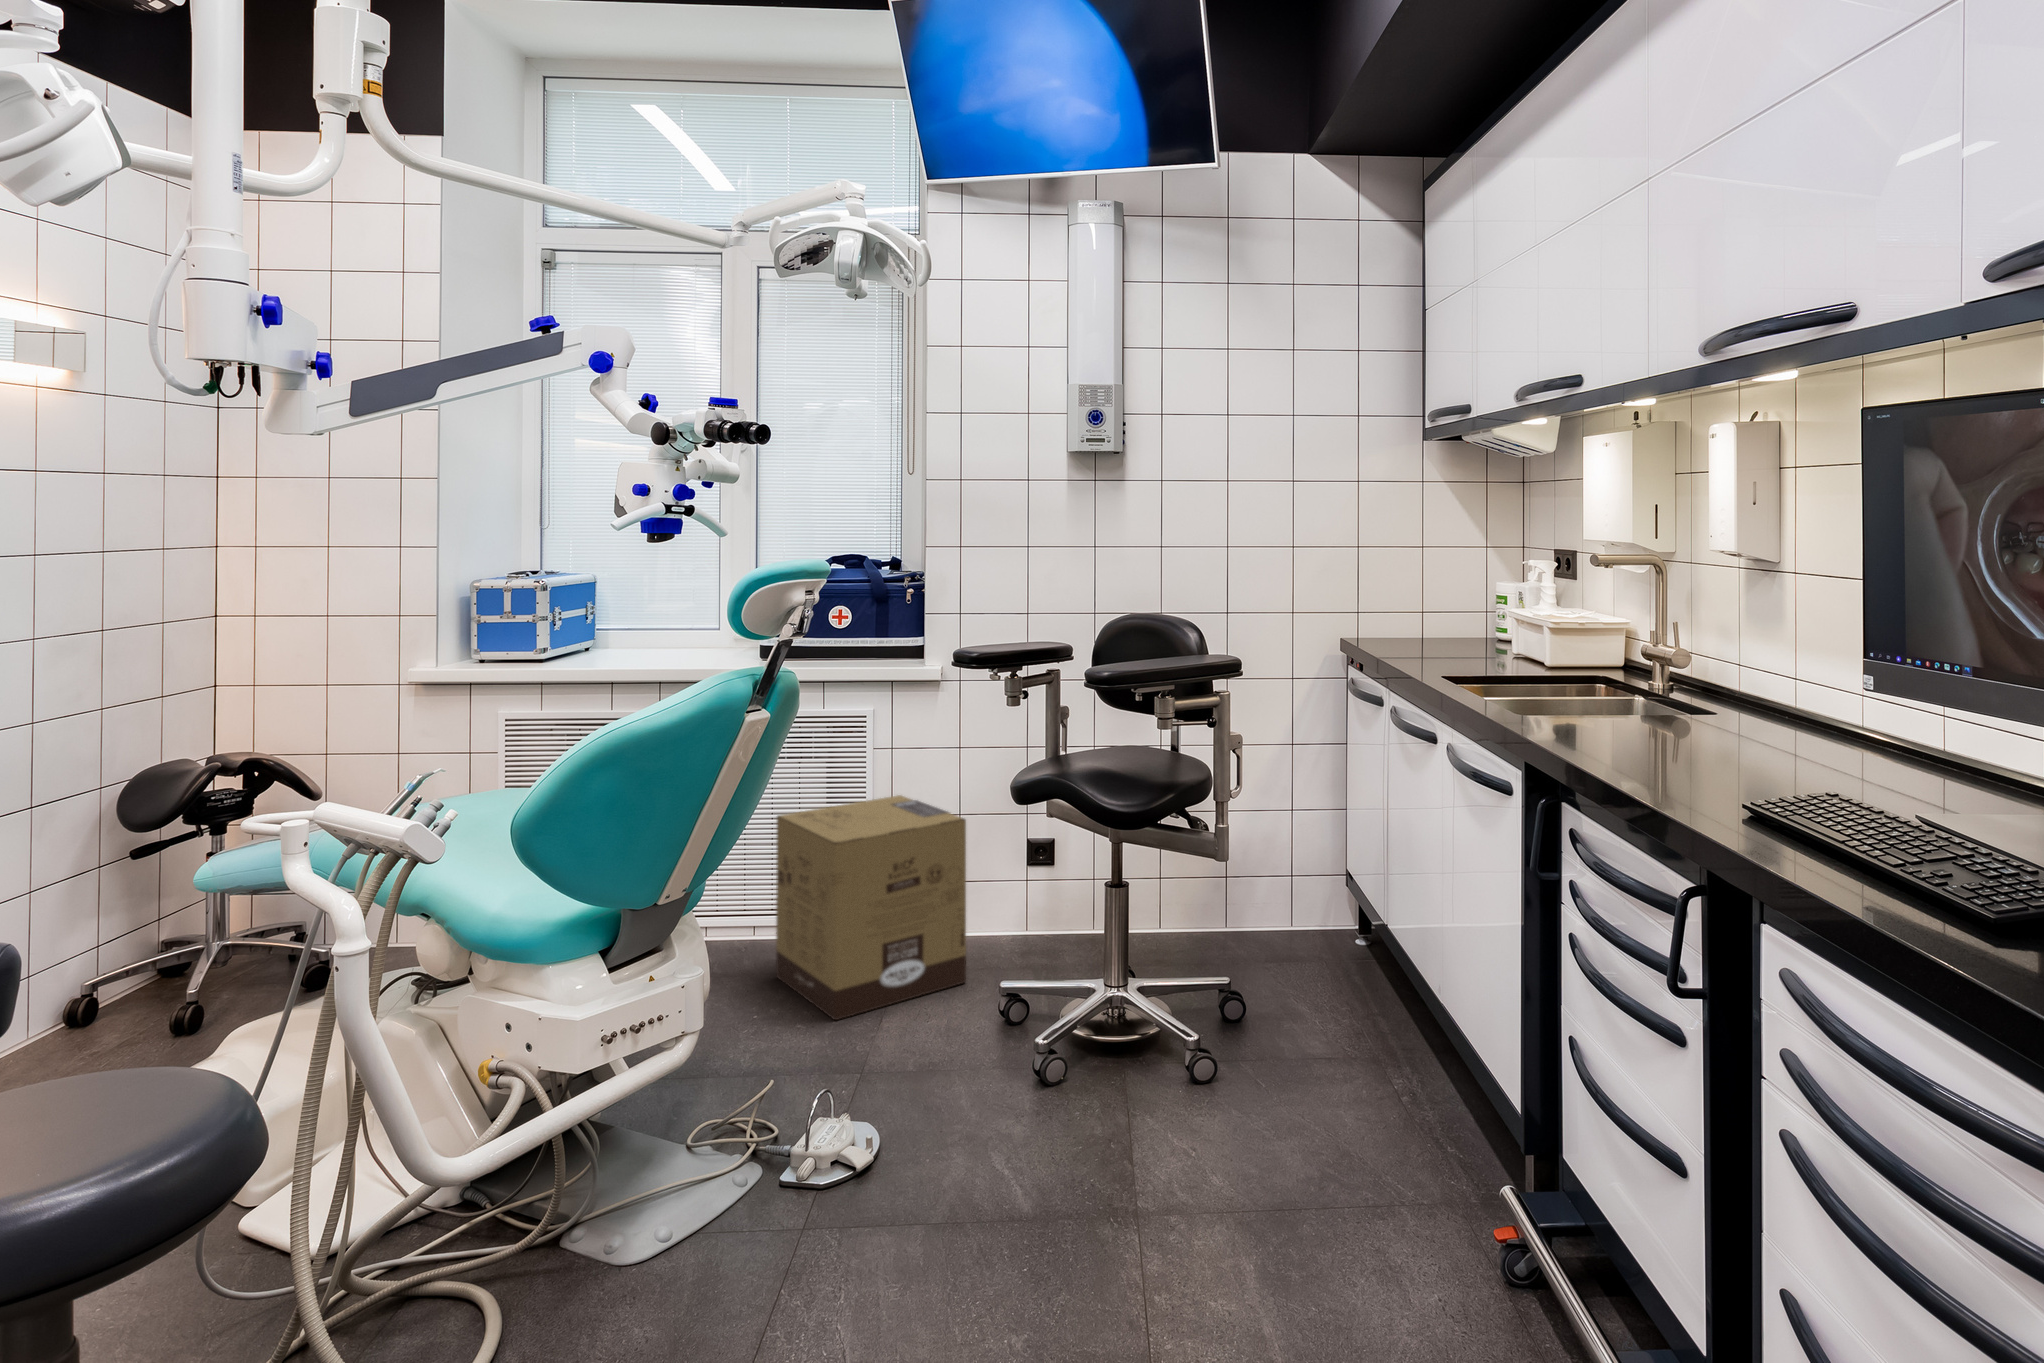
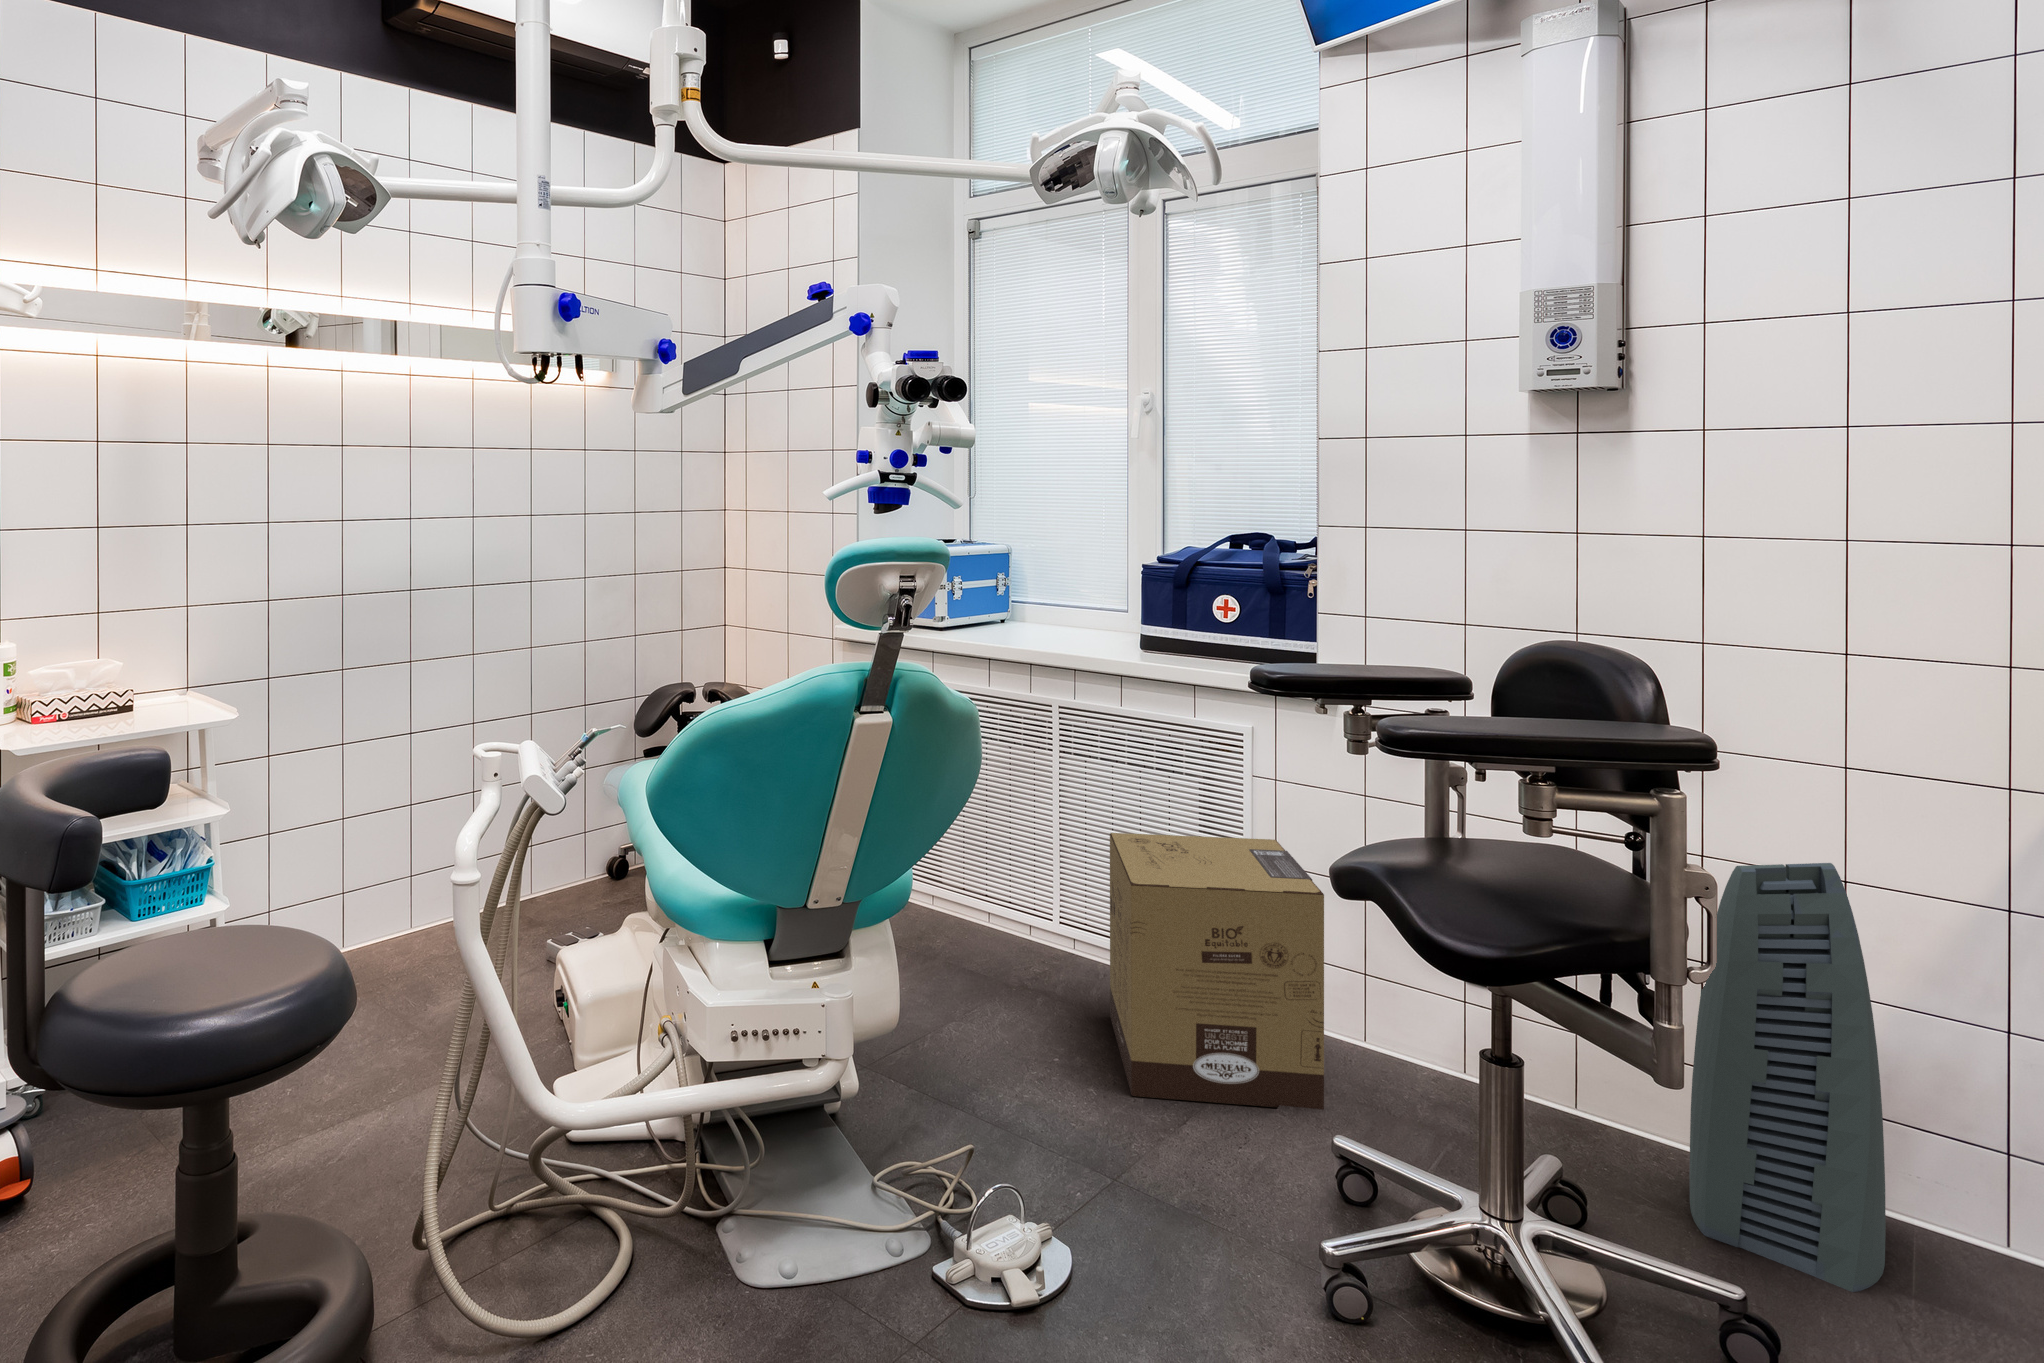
air purifier: none [1169,734,1257,971] -> present [1689,863,1886,1292]

